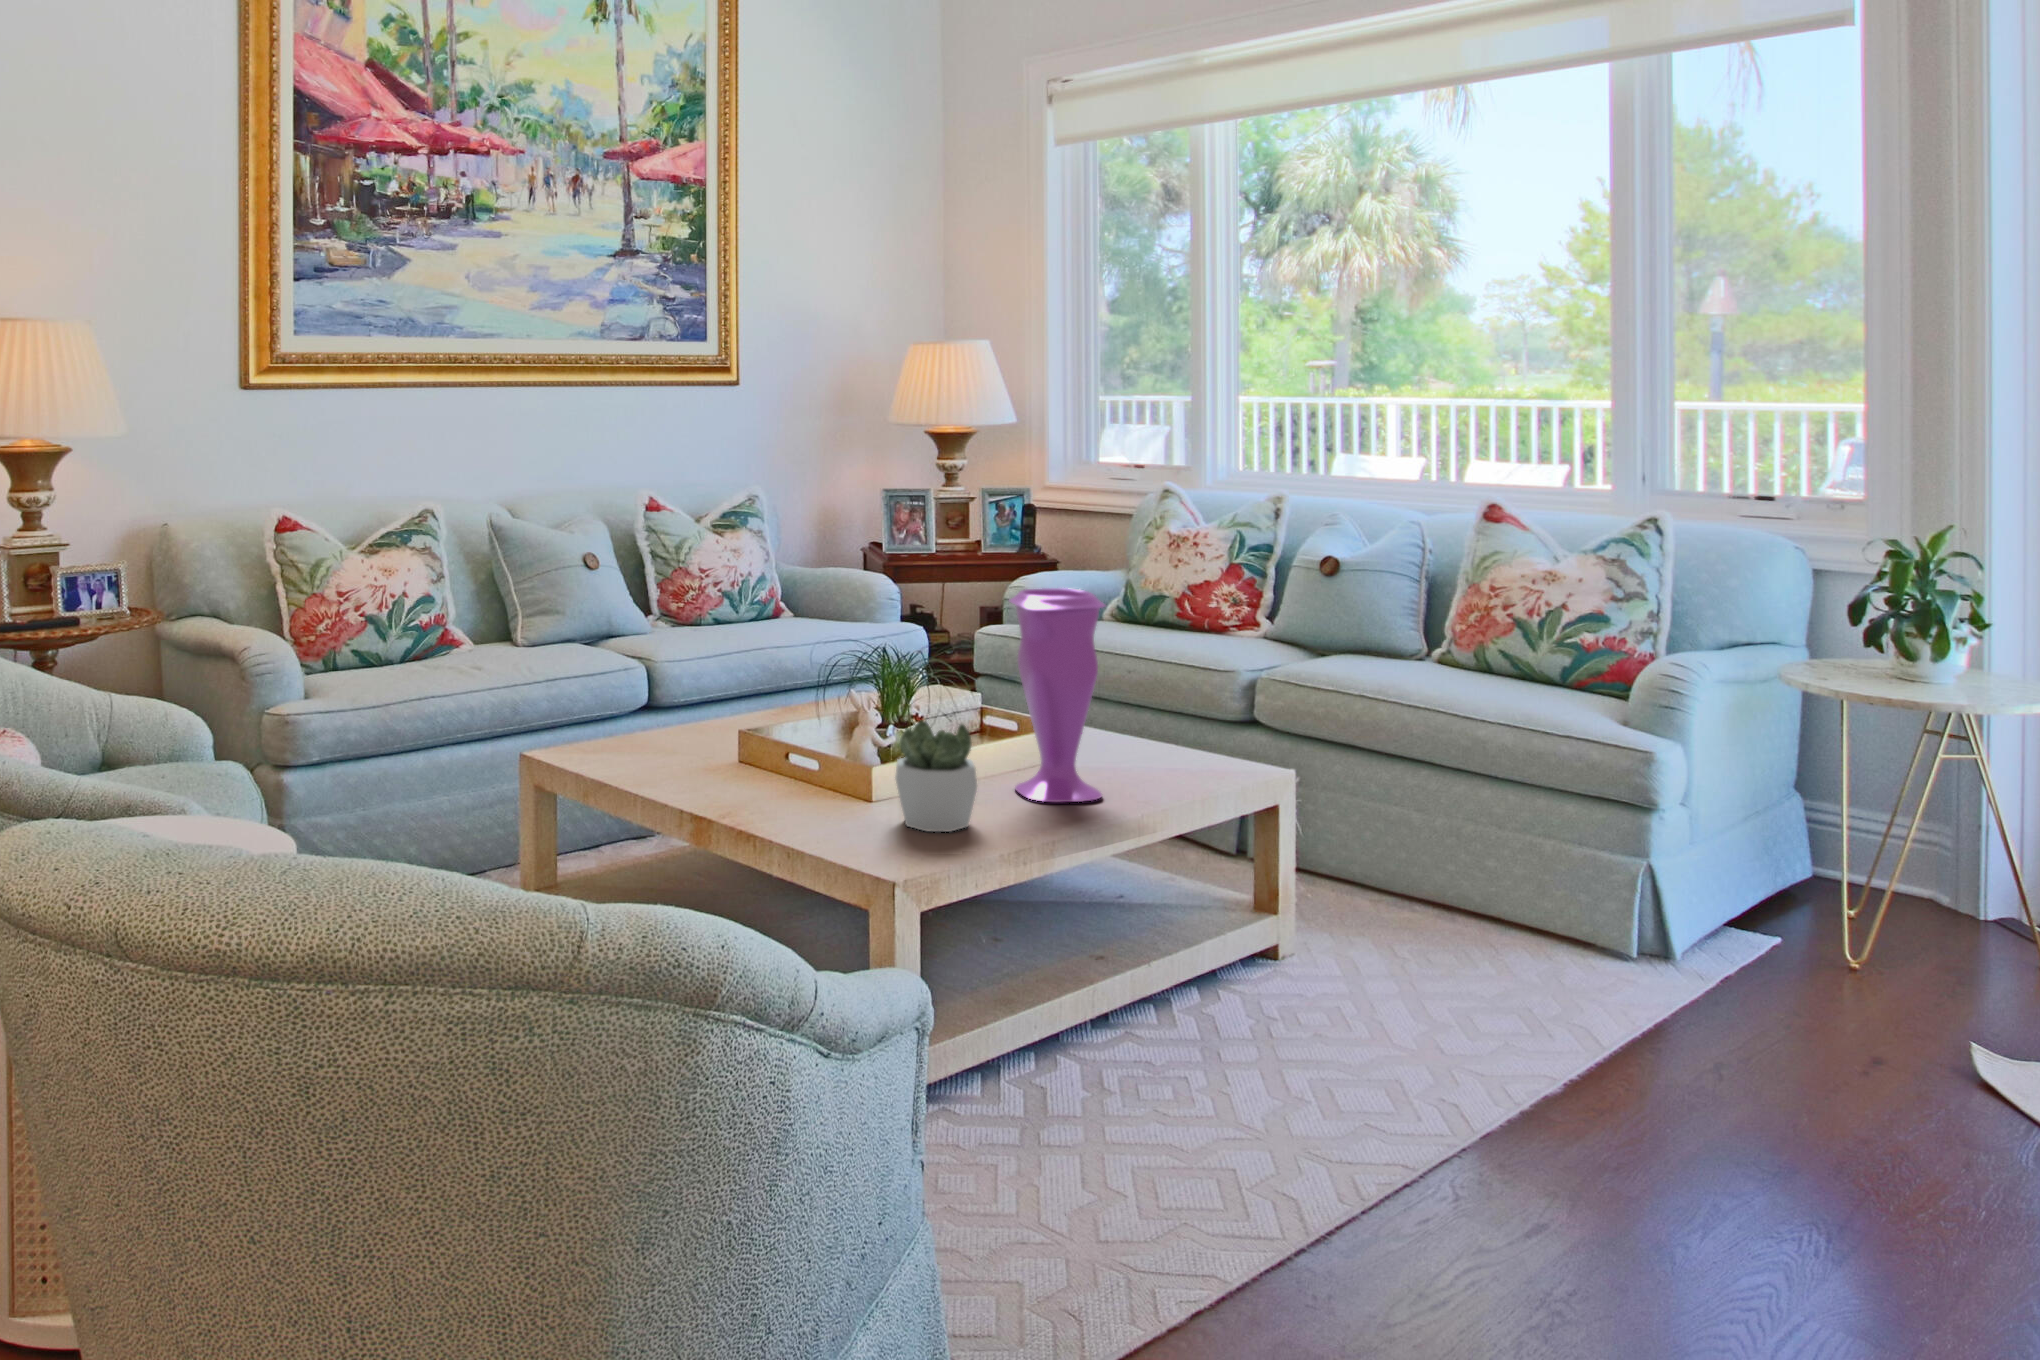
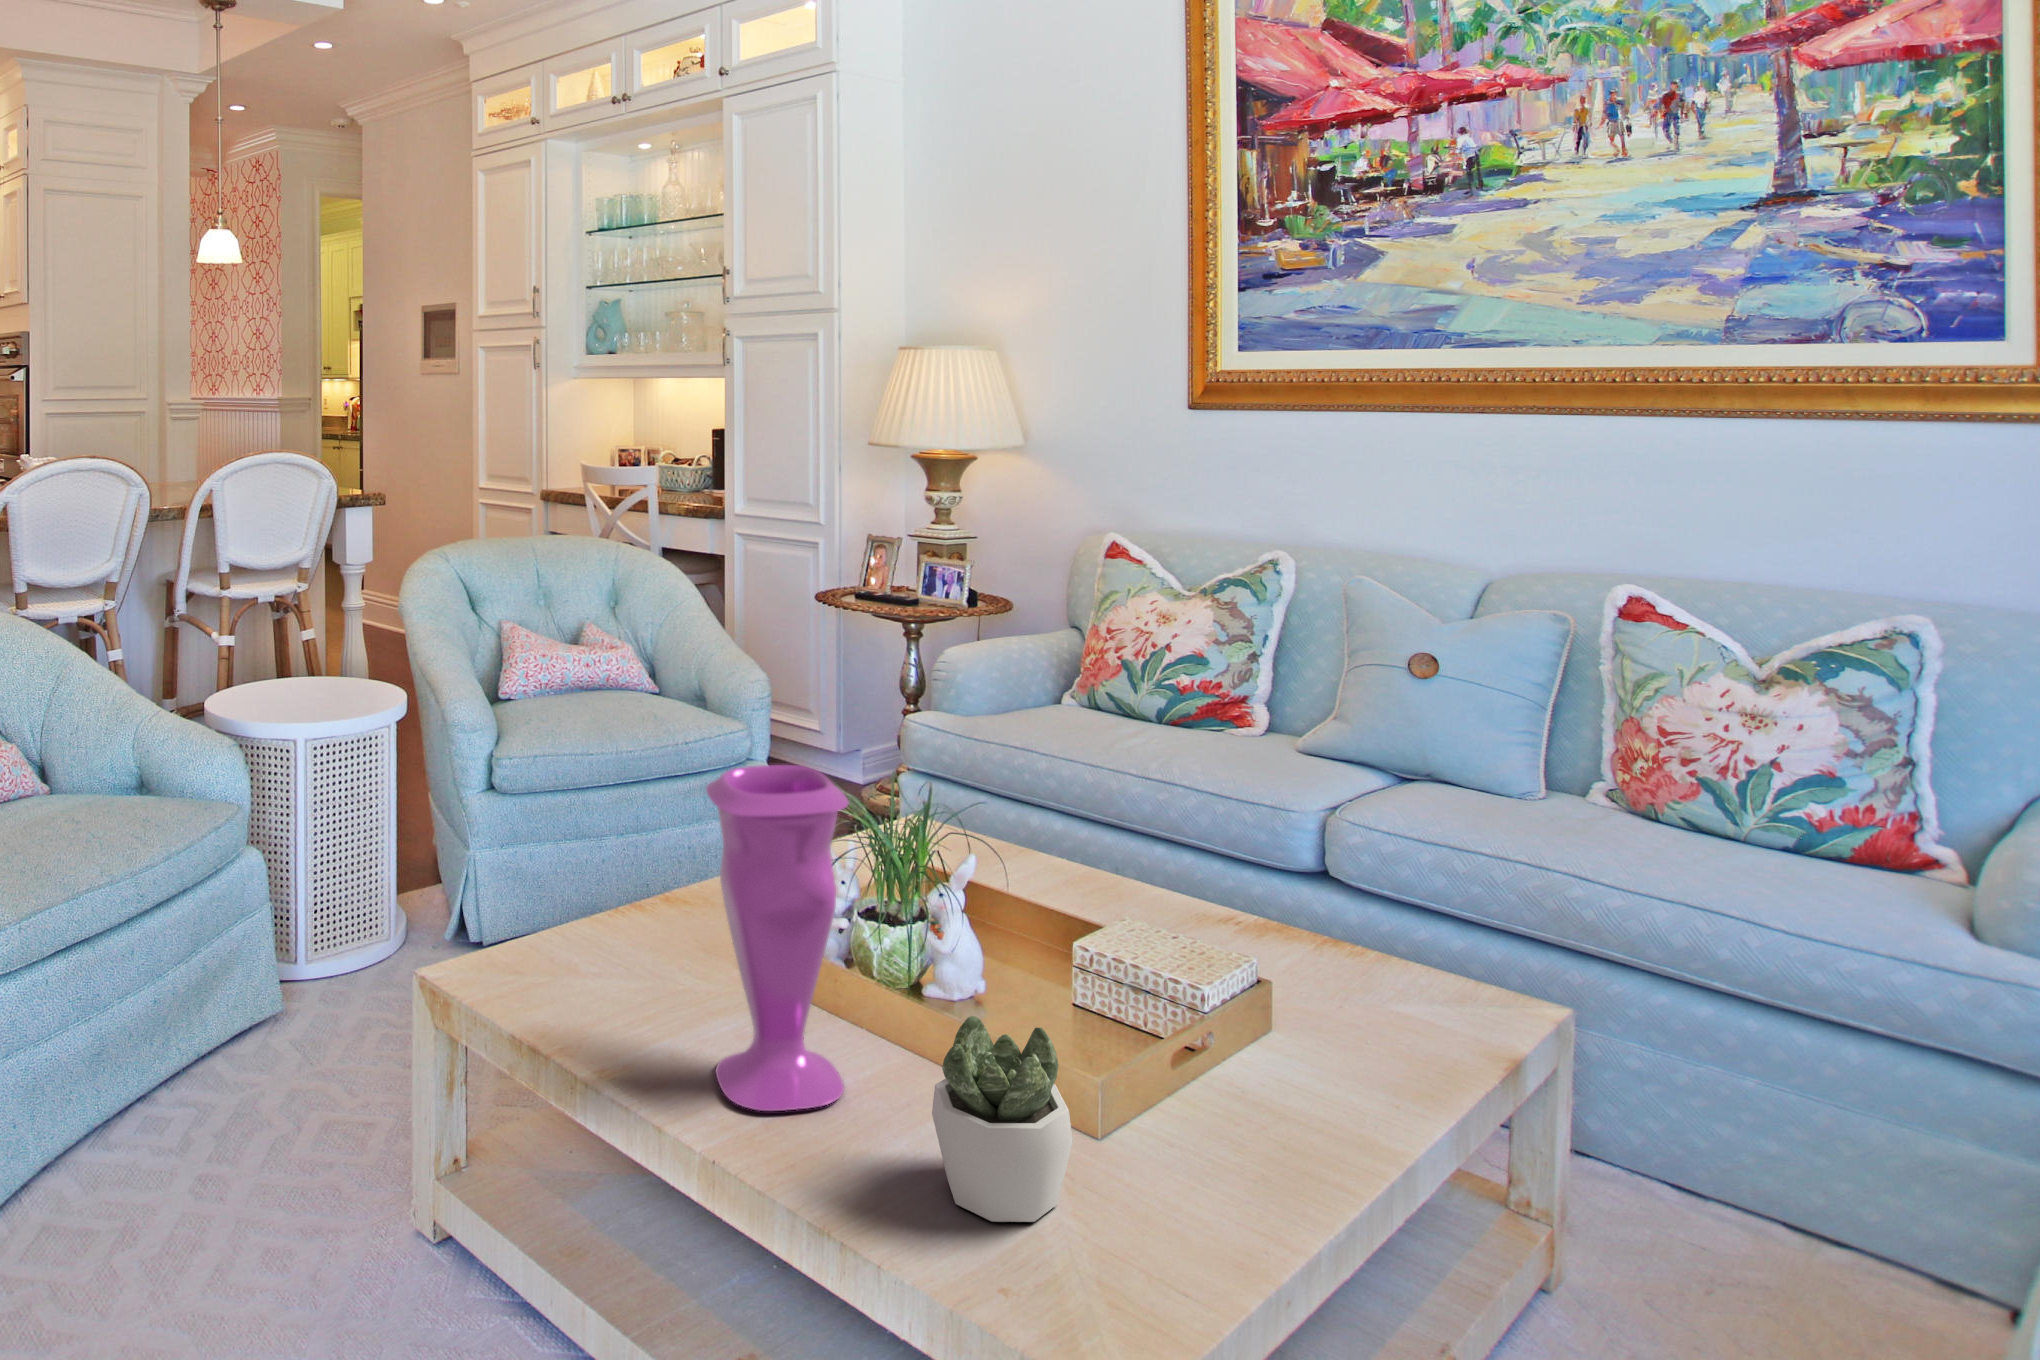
succulent plant: present [895,720,977,832] -> present [932,1016,1073,1222]

